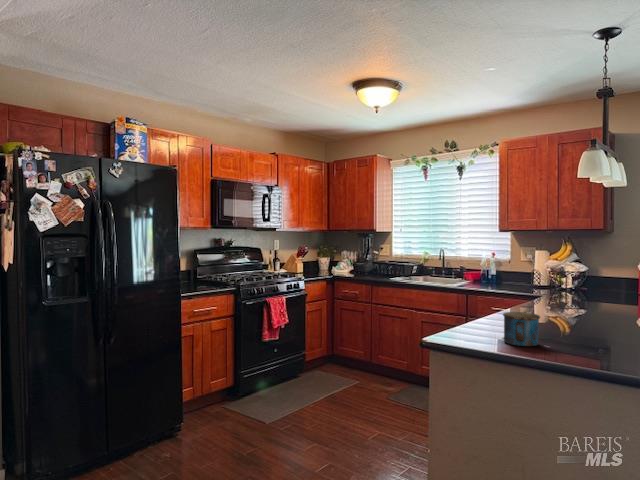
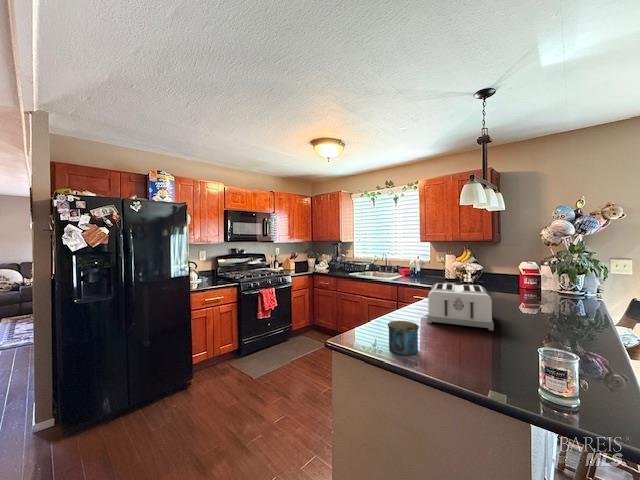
toaster: none [533,278,617,330] -> present [427,283,494,331]

